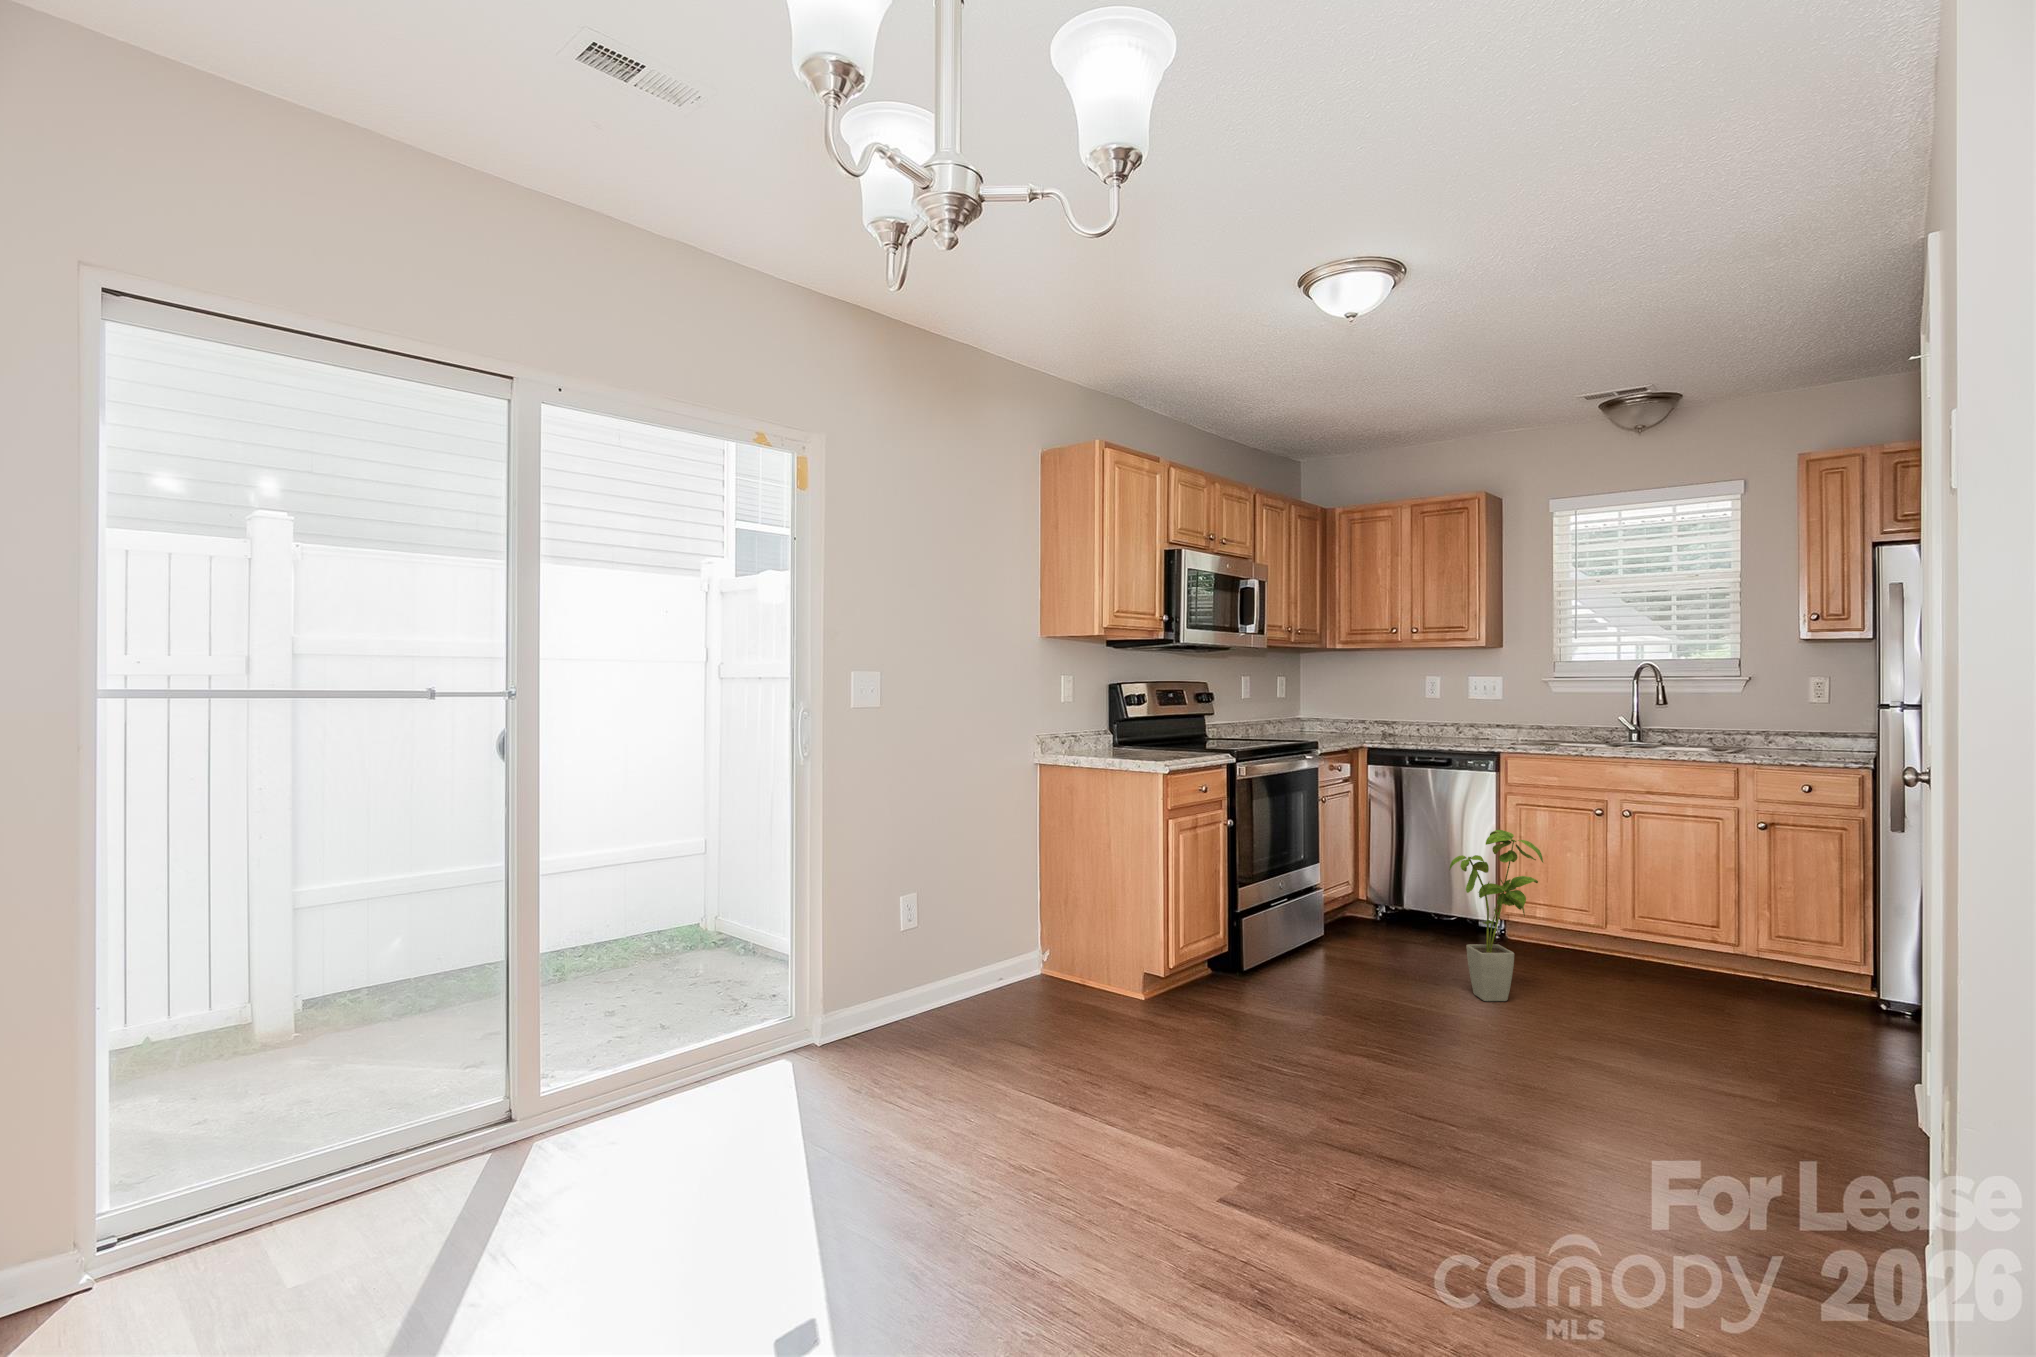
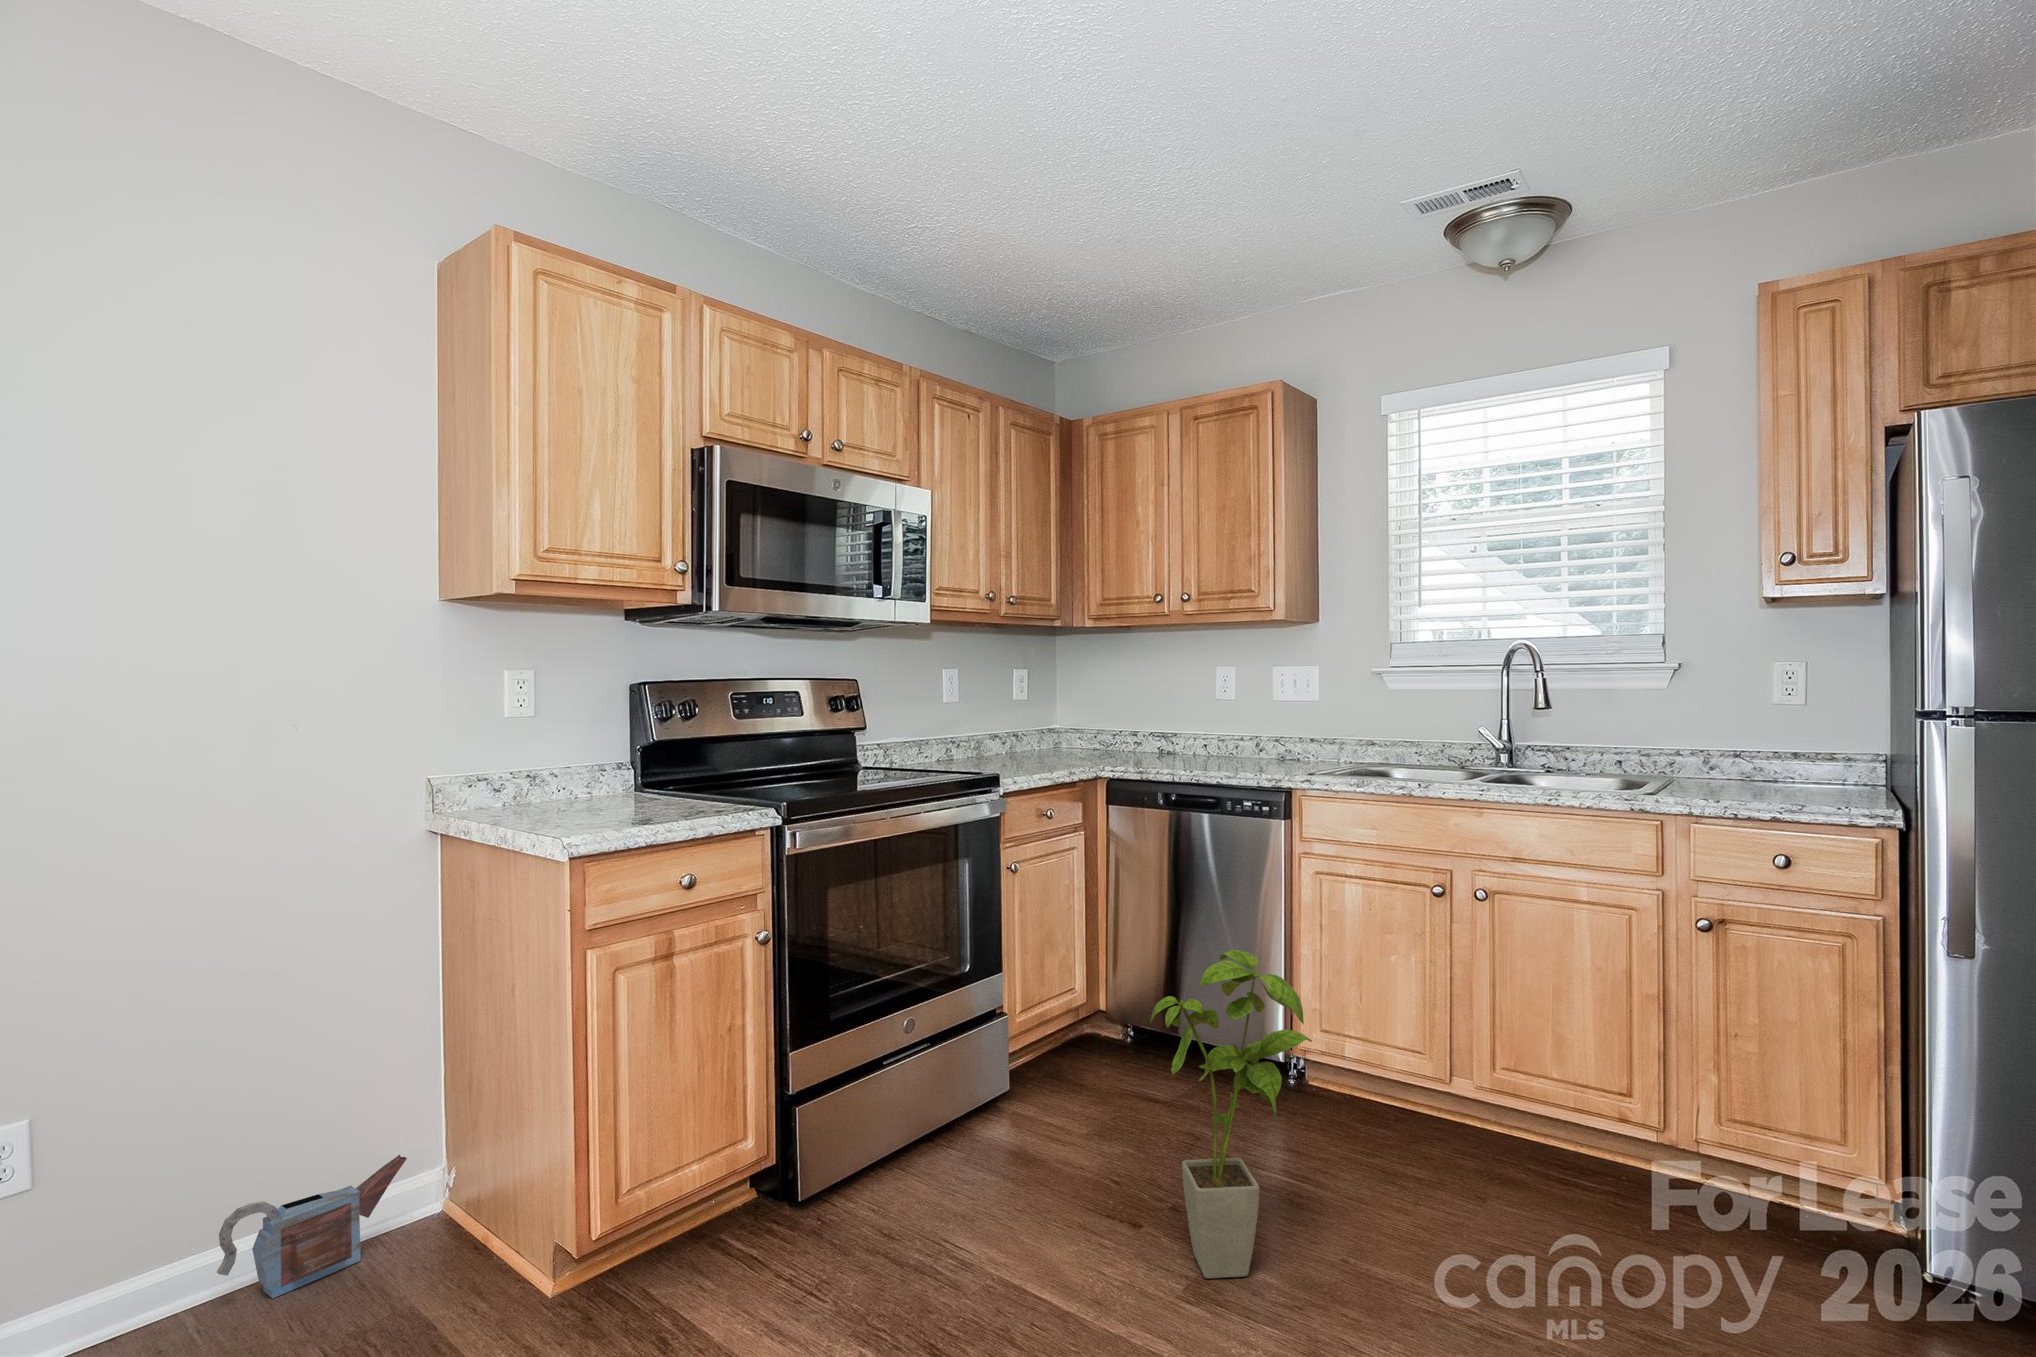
watering can: none [983,935,1040,996] -> present [217,1155,407,1298]

